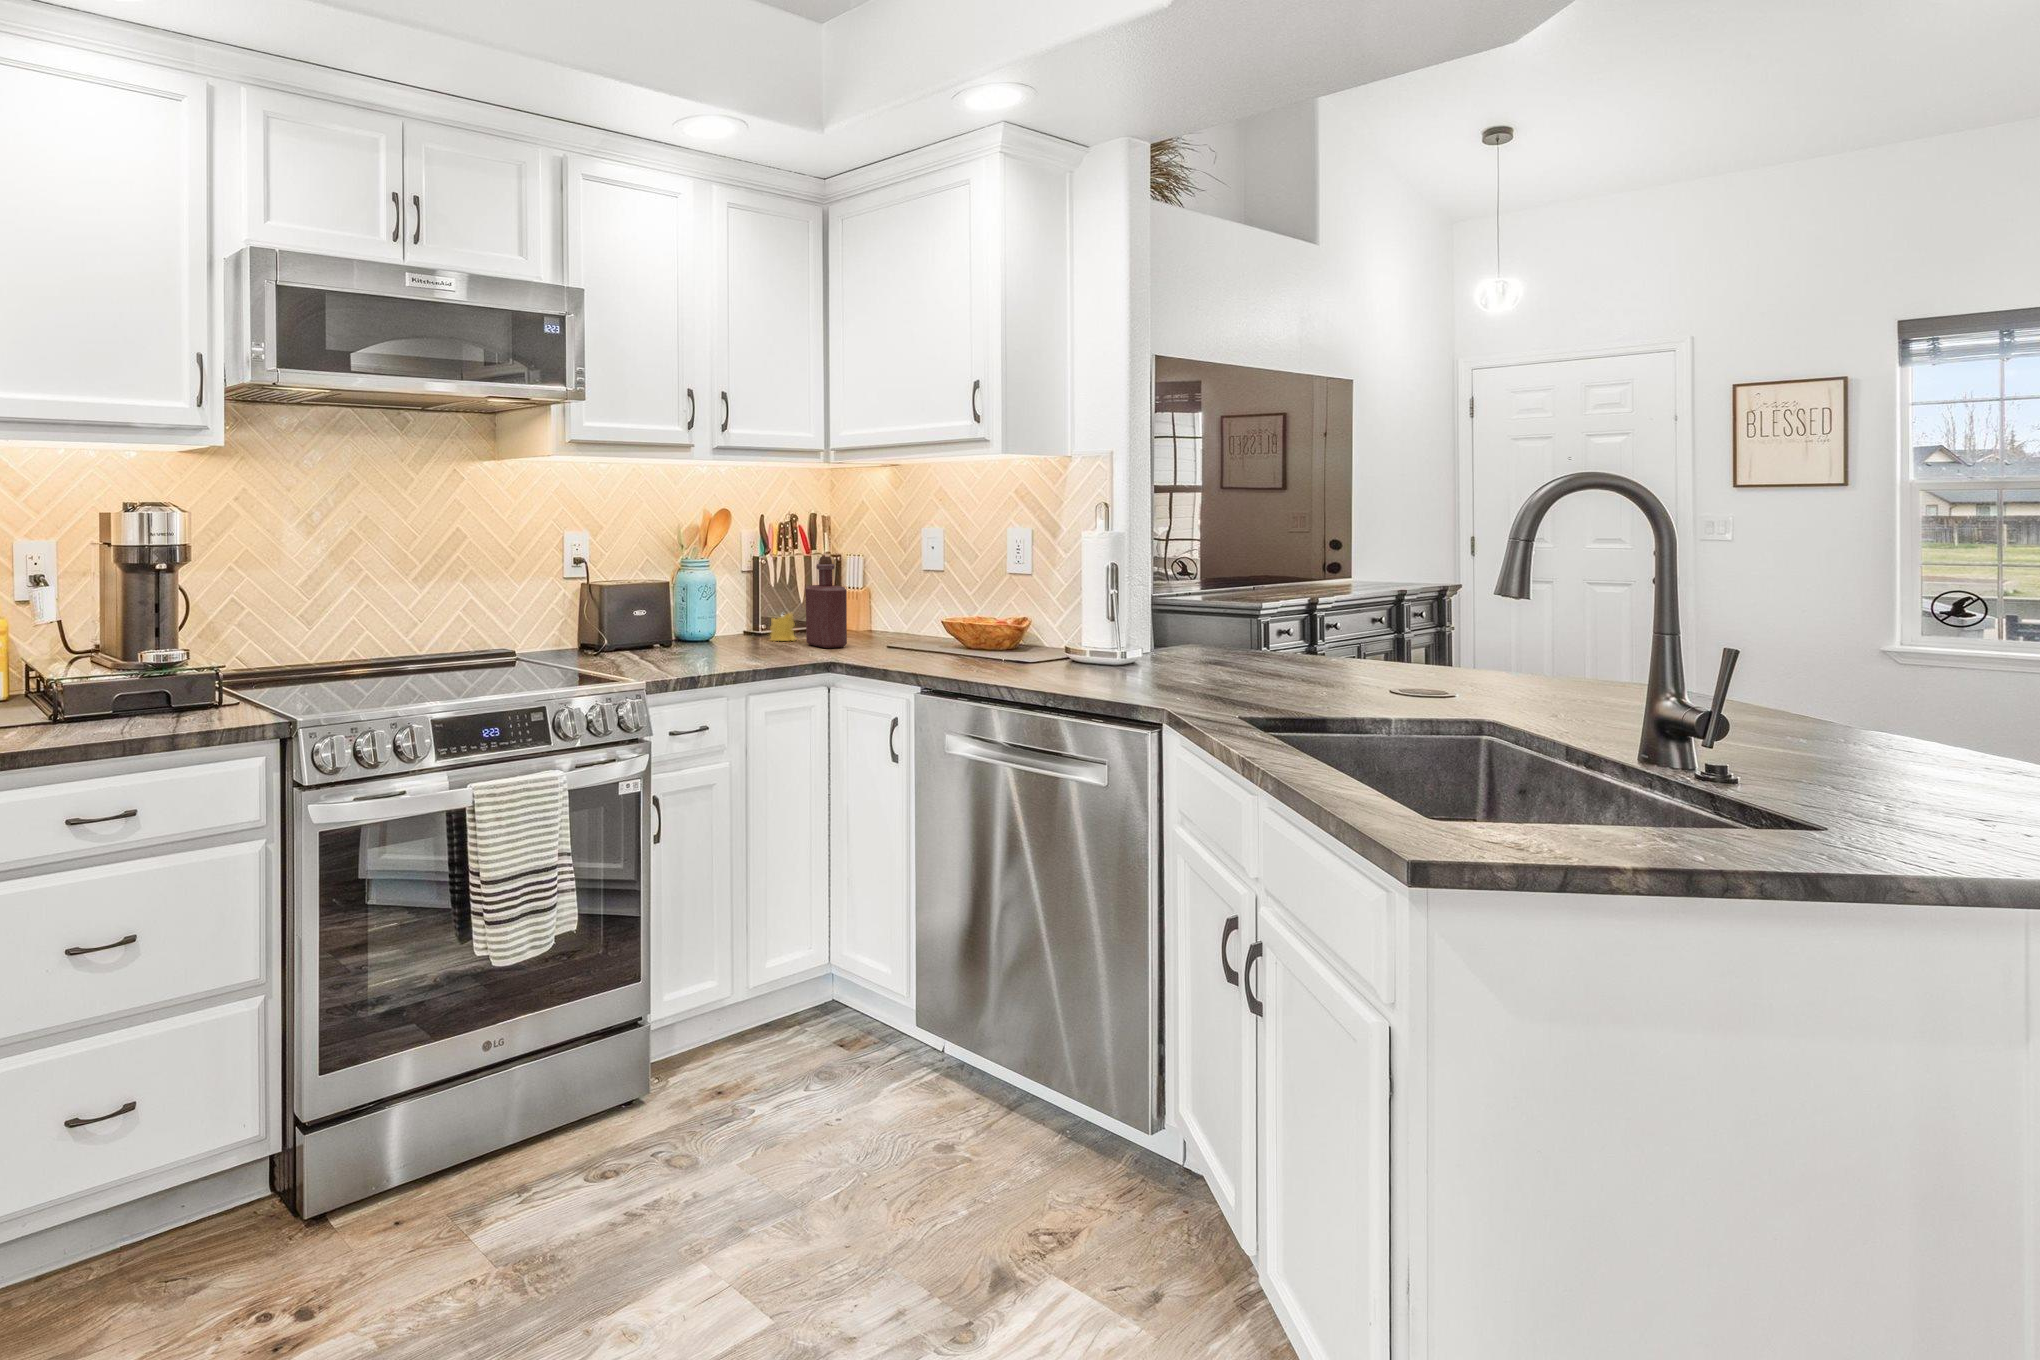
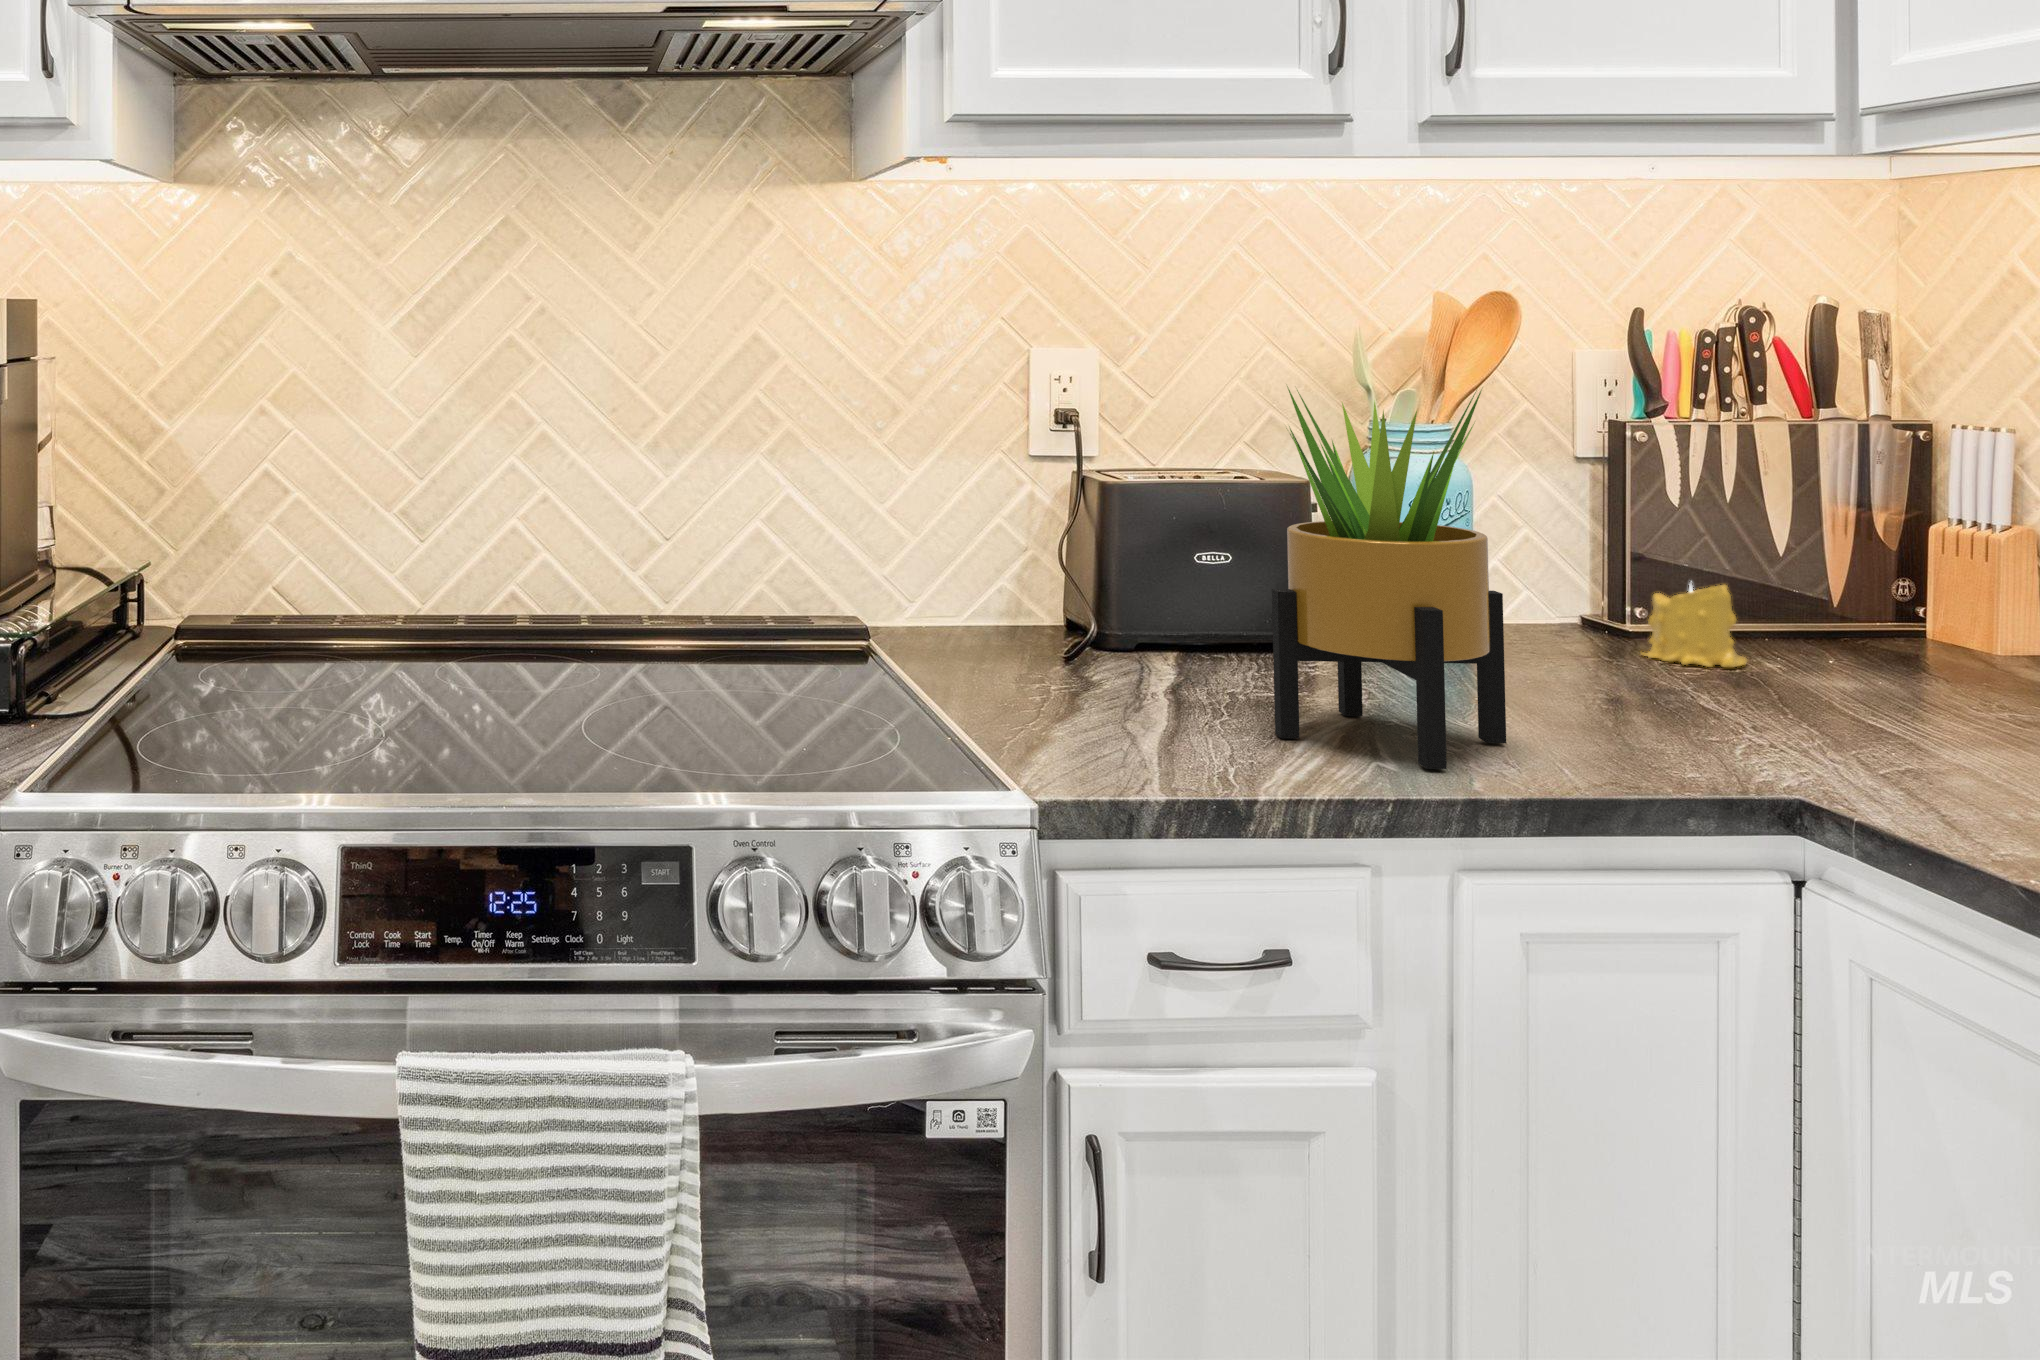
potted plant: none [685,543,749,667] -> present [1272,386,1506,769]
bottle: present [806,556,847,648] -> none [1766,429,1937,721]

